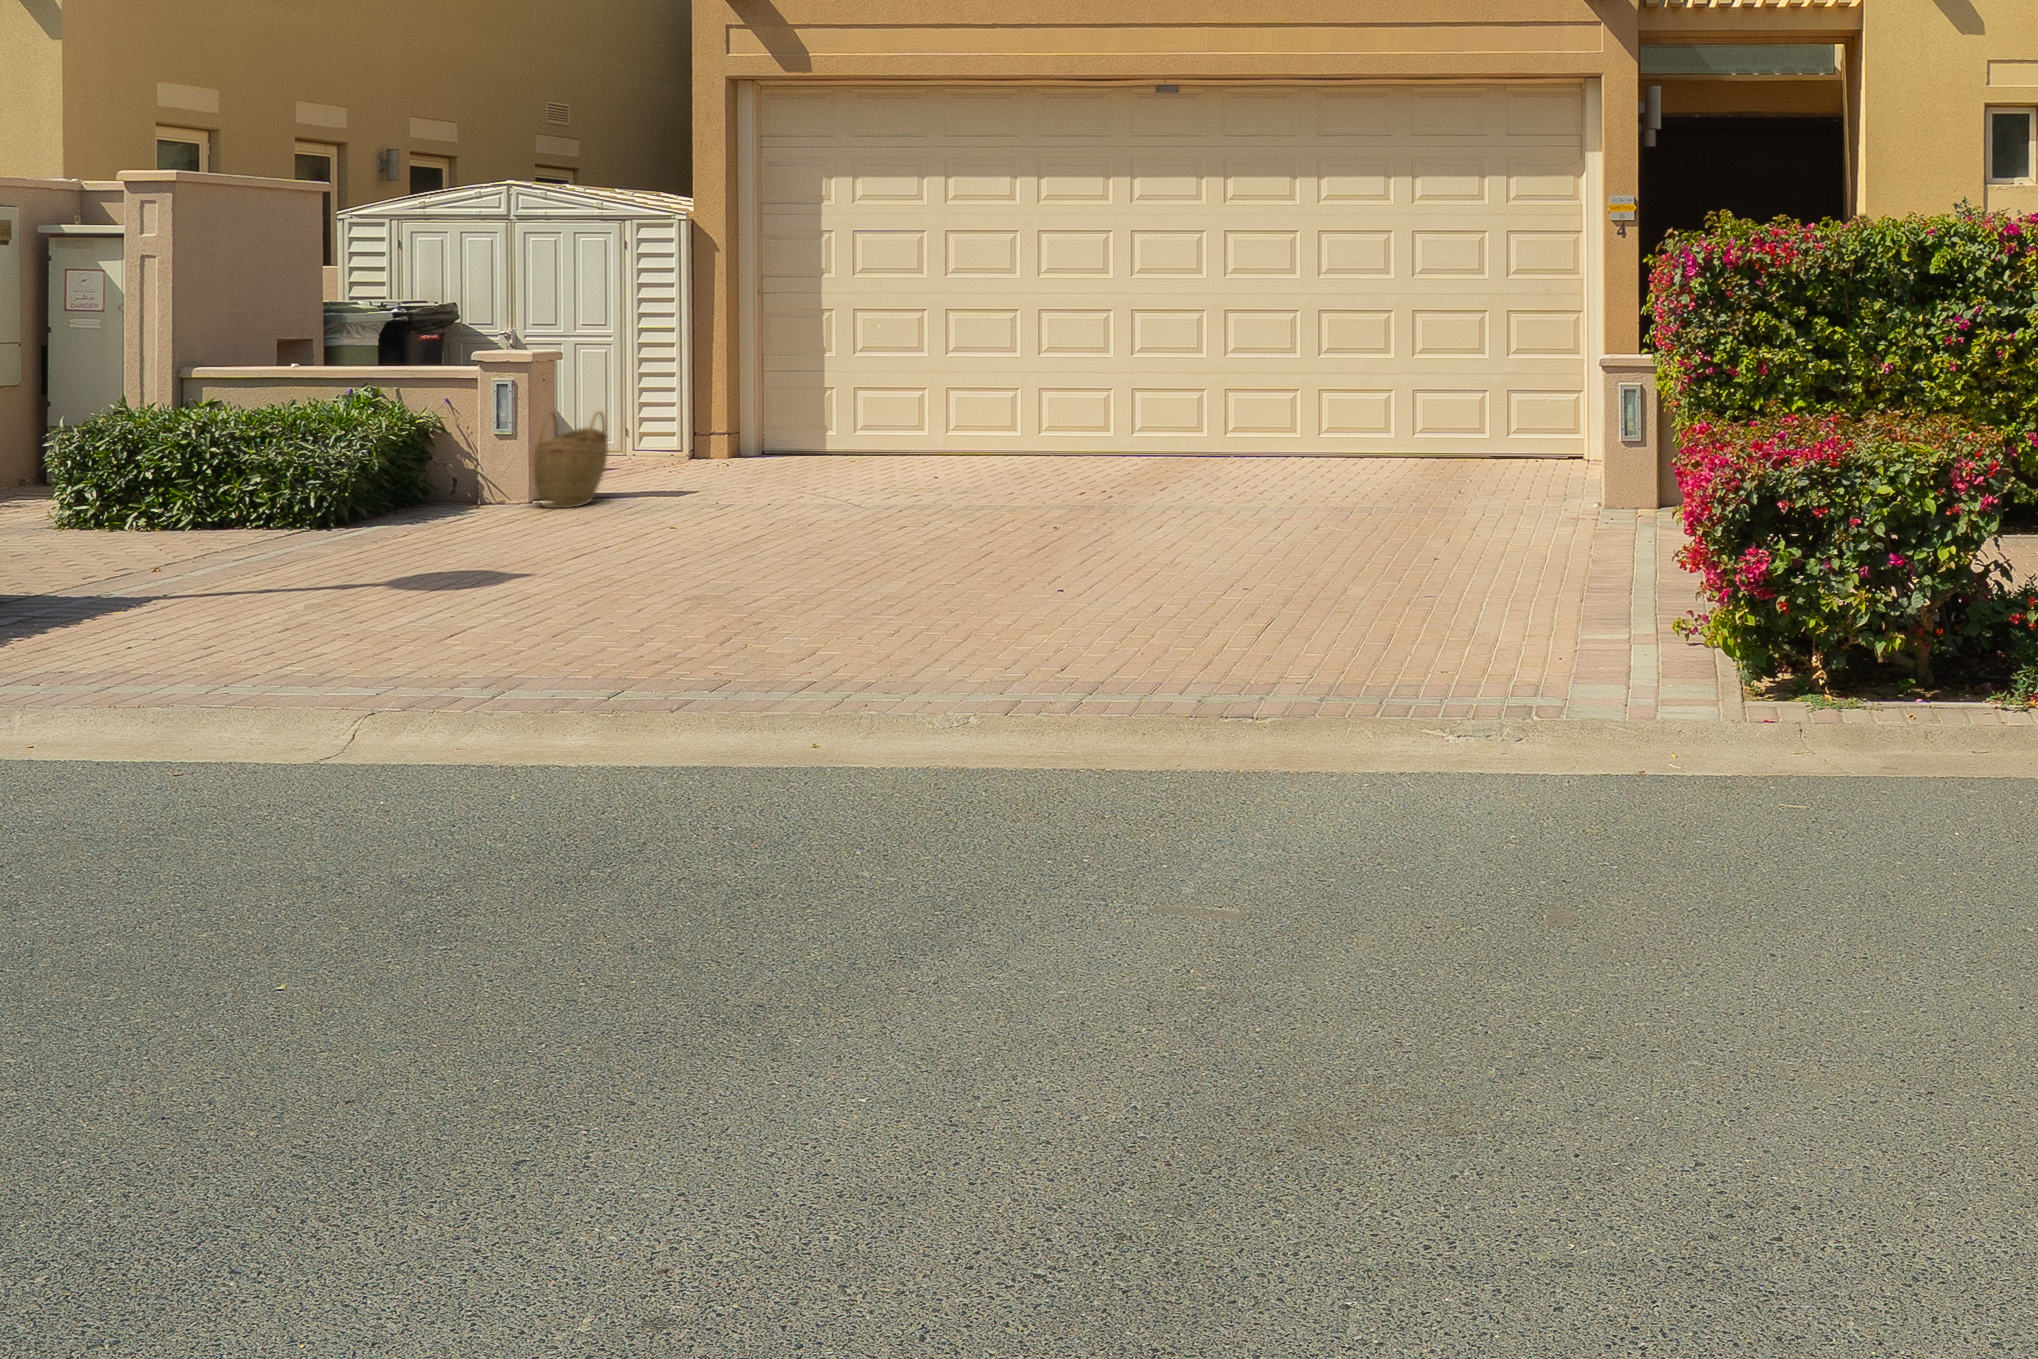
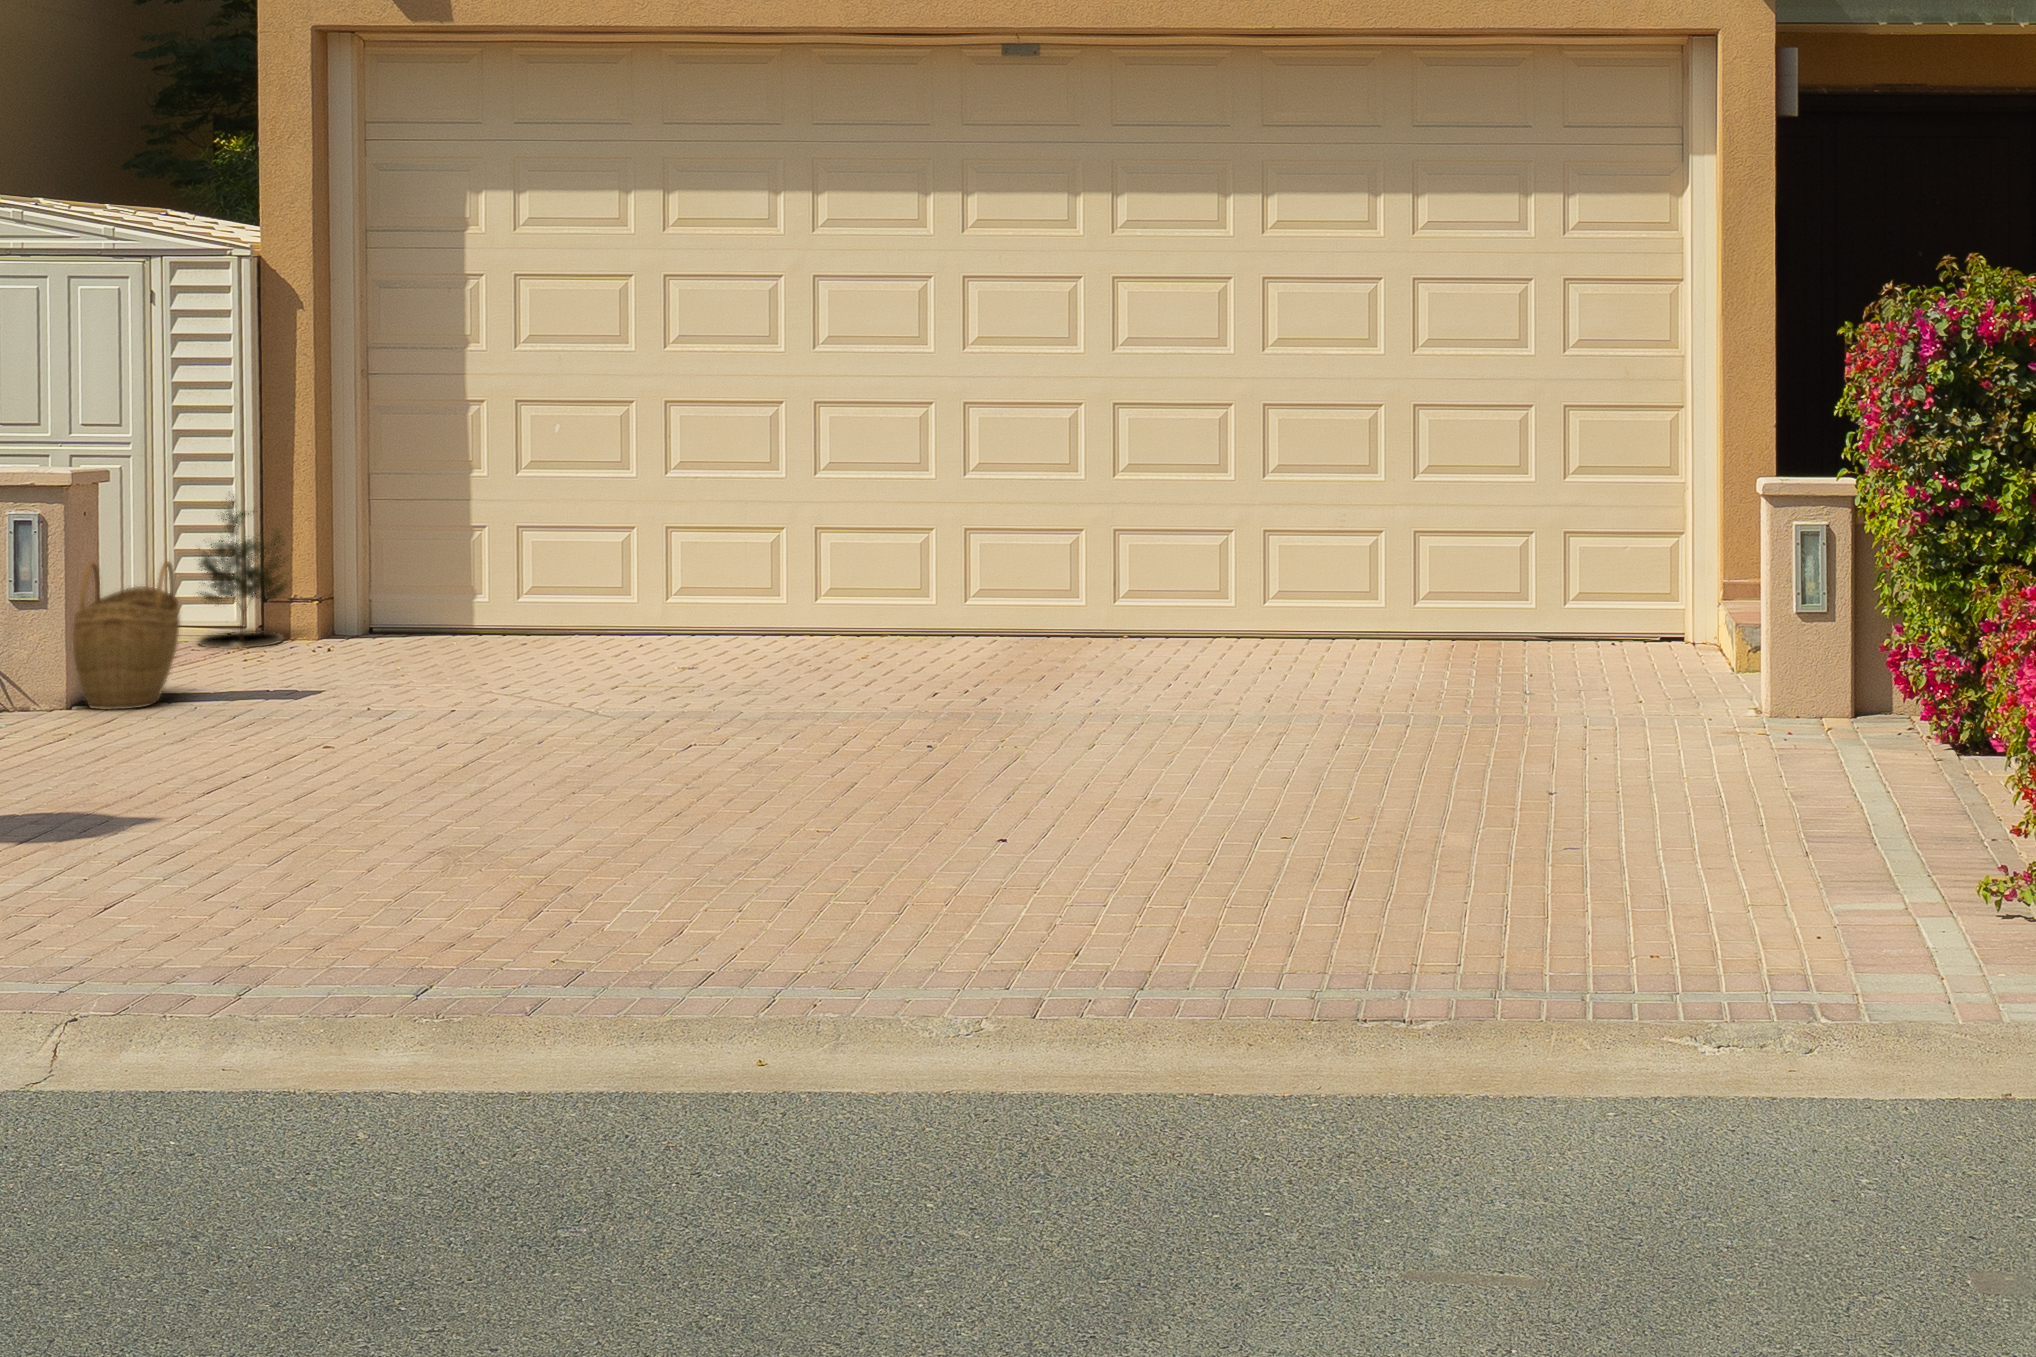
potted tree: none [645,368,713,469] -> present [198,492,290,648]

